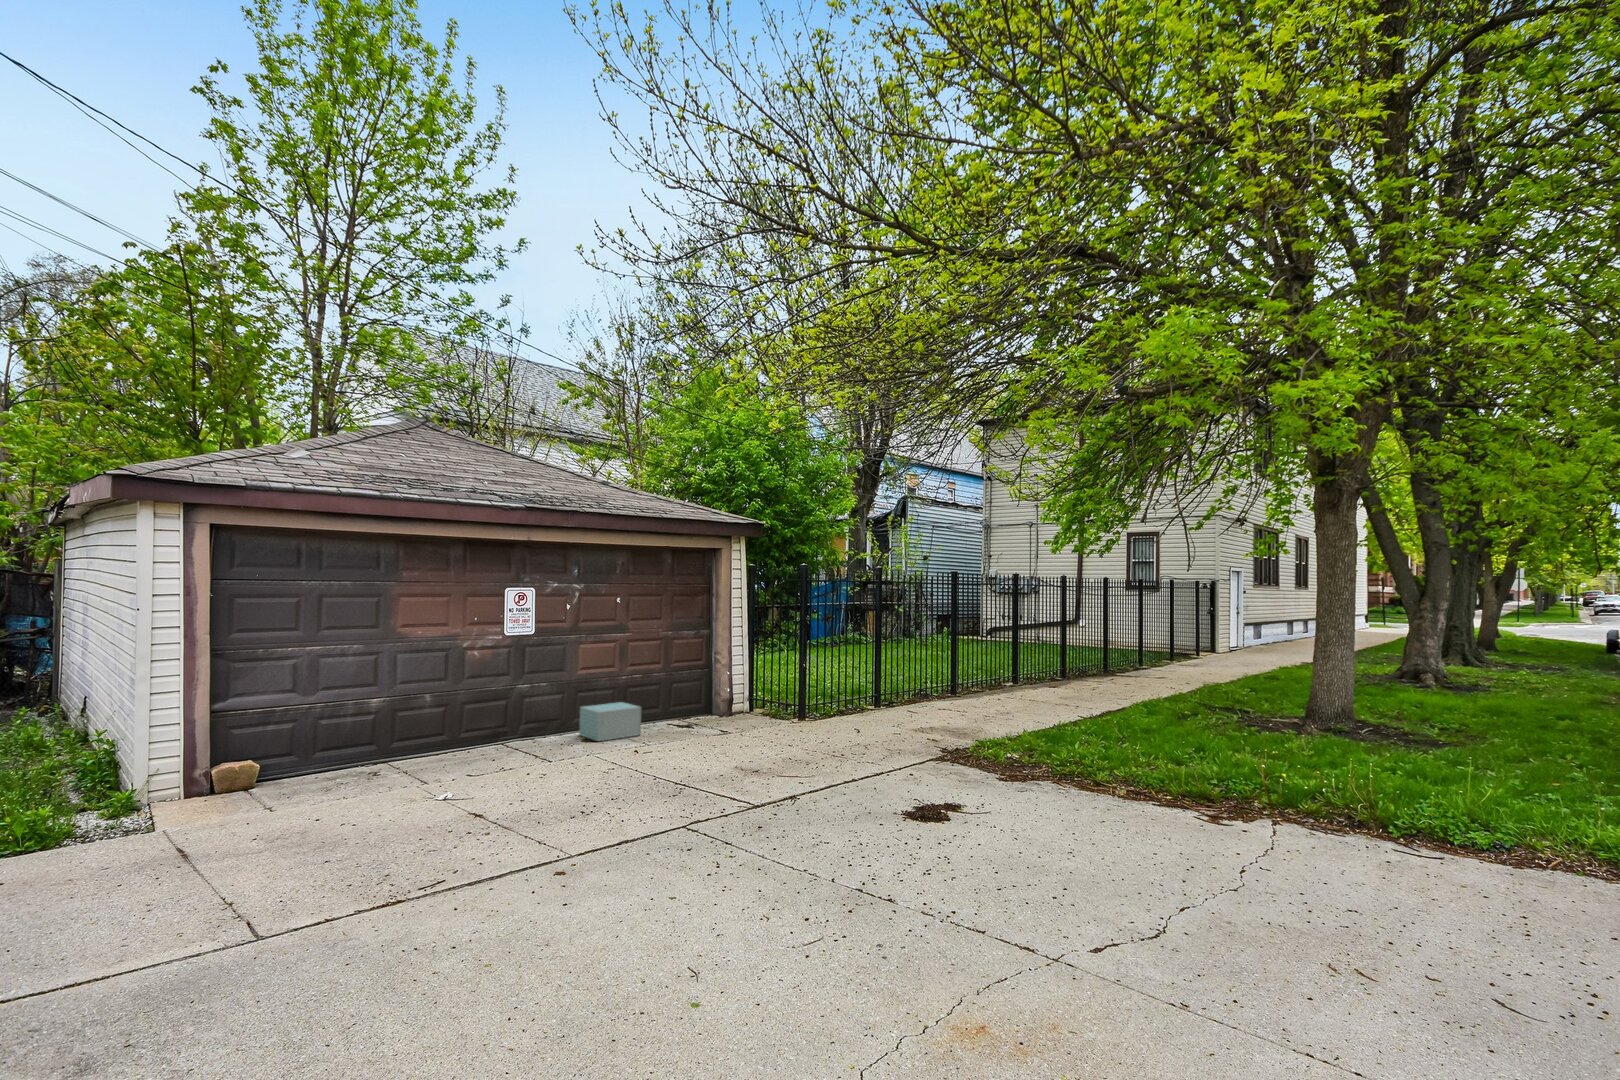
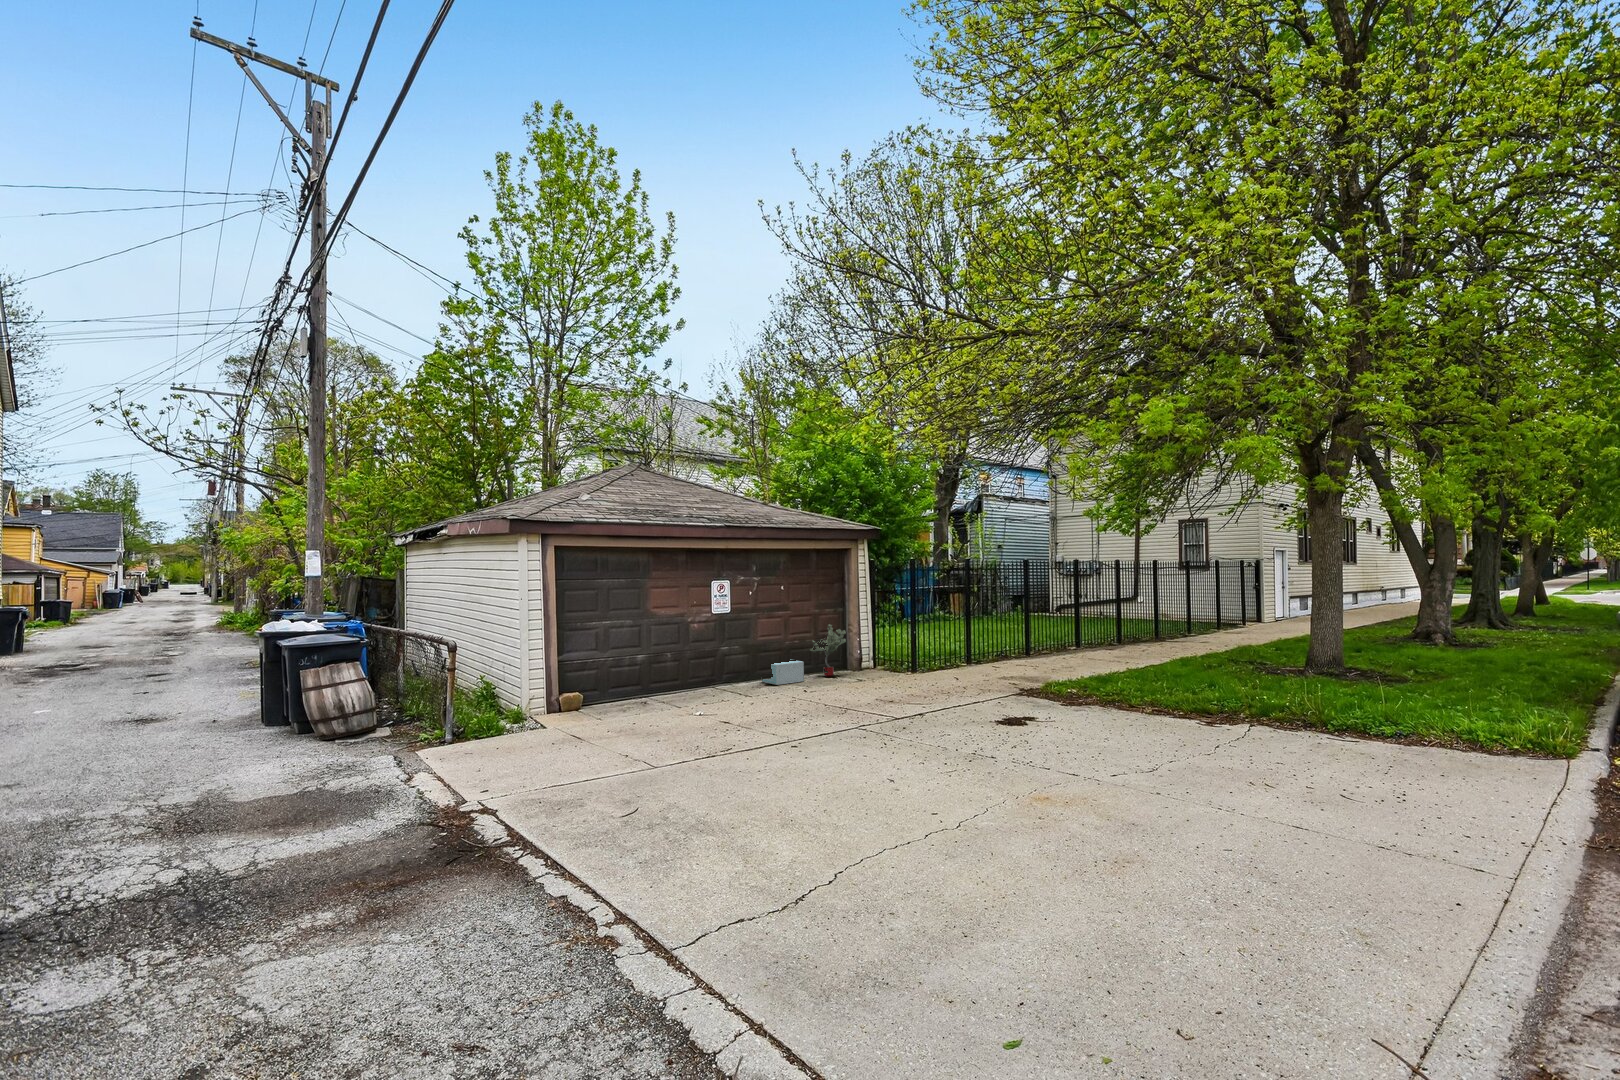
potted tree: none [653,653,708,728] -> present [810,625,846,677]

